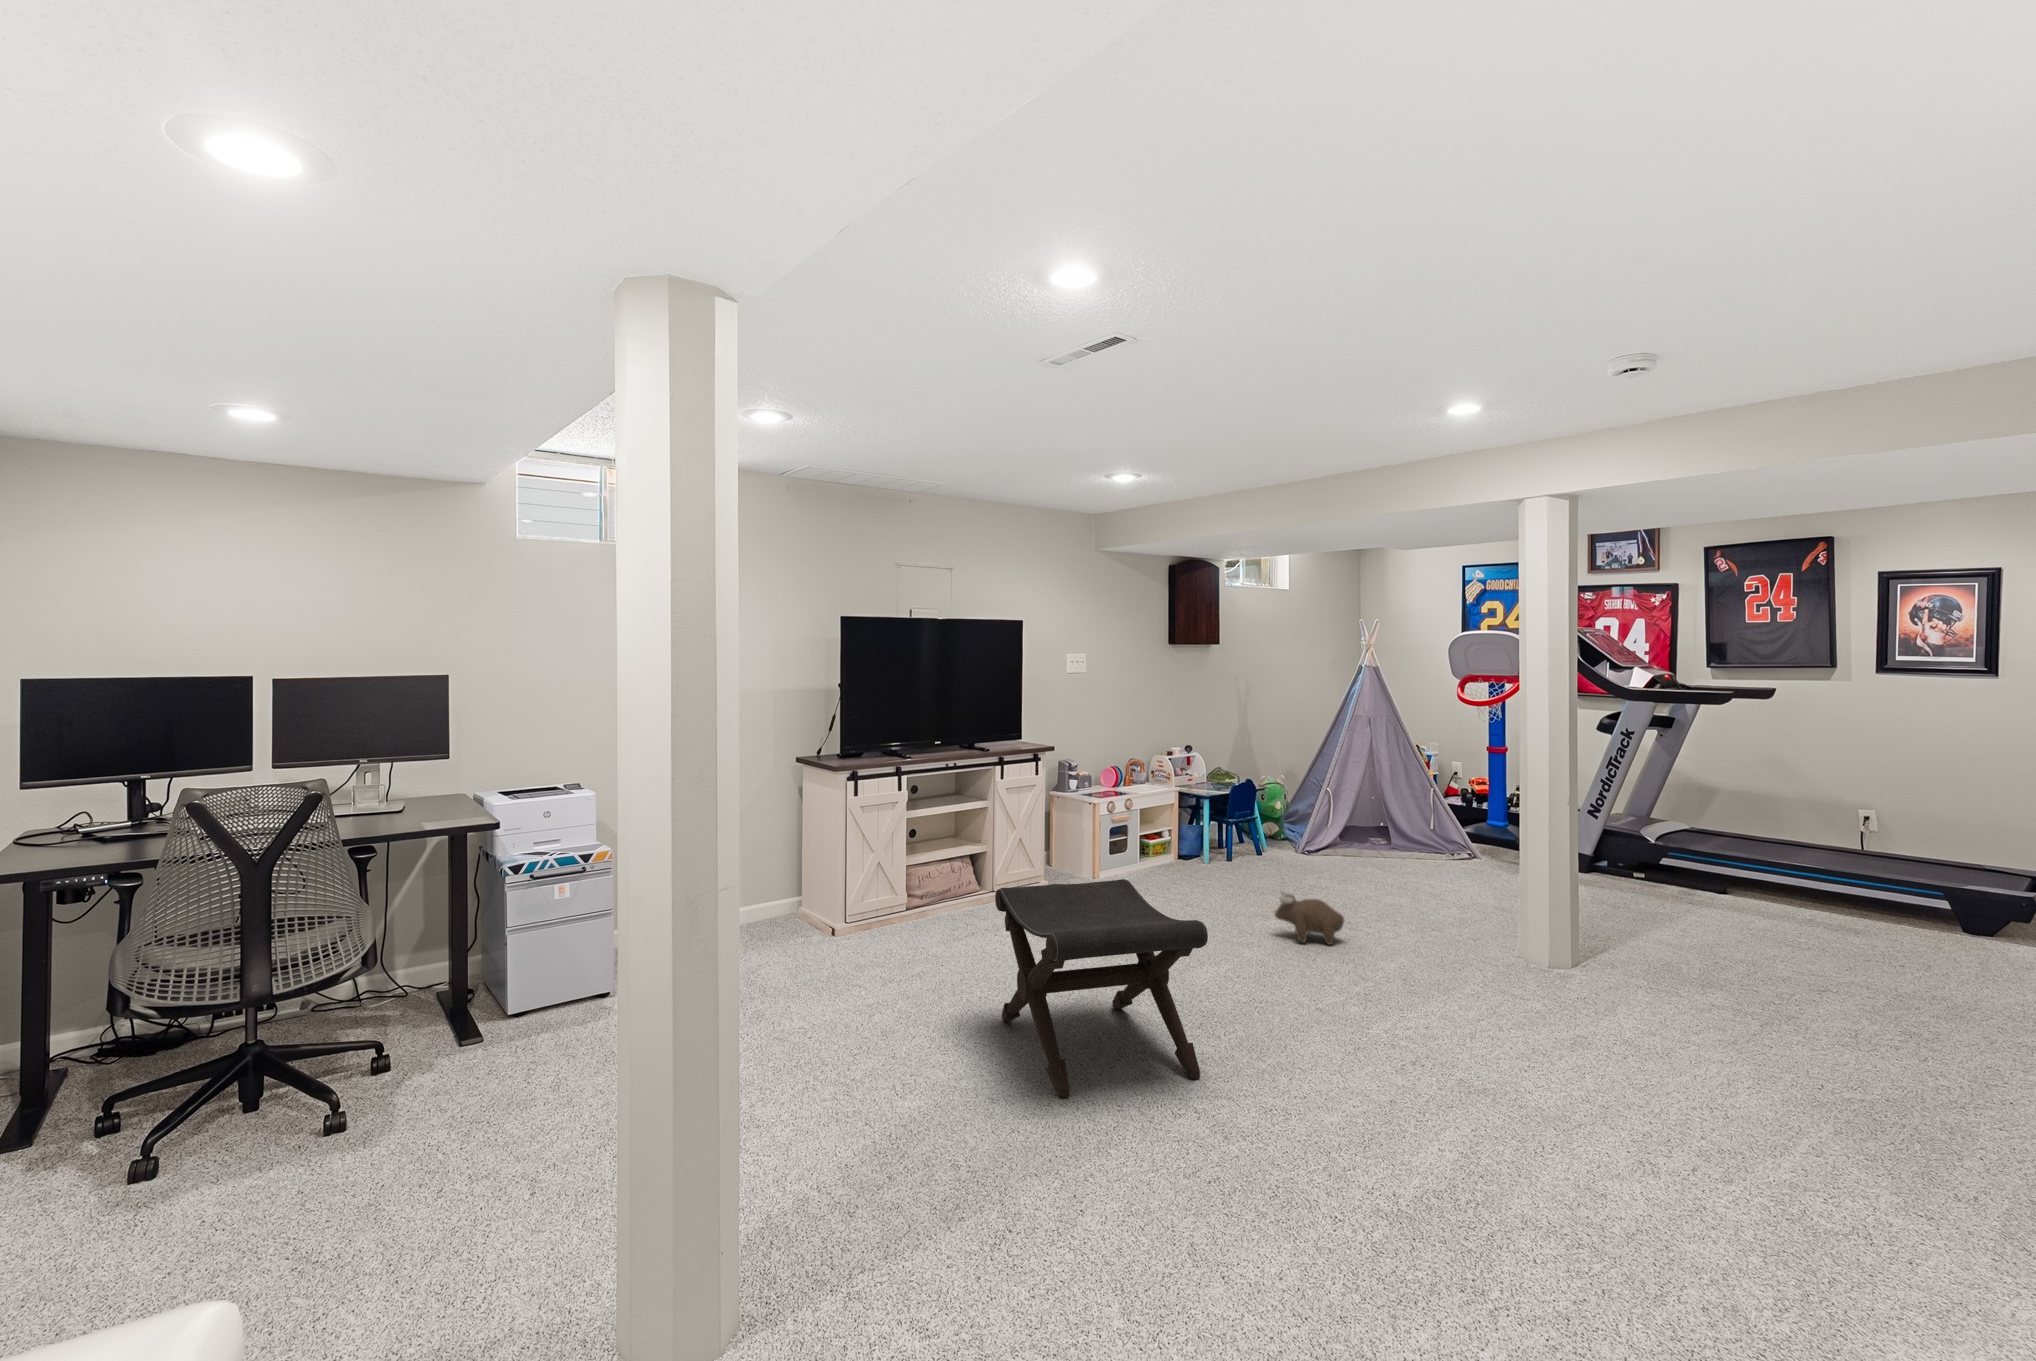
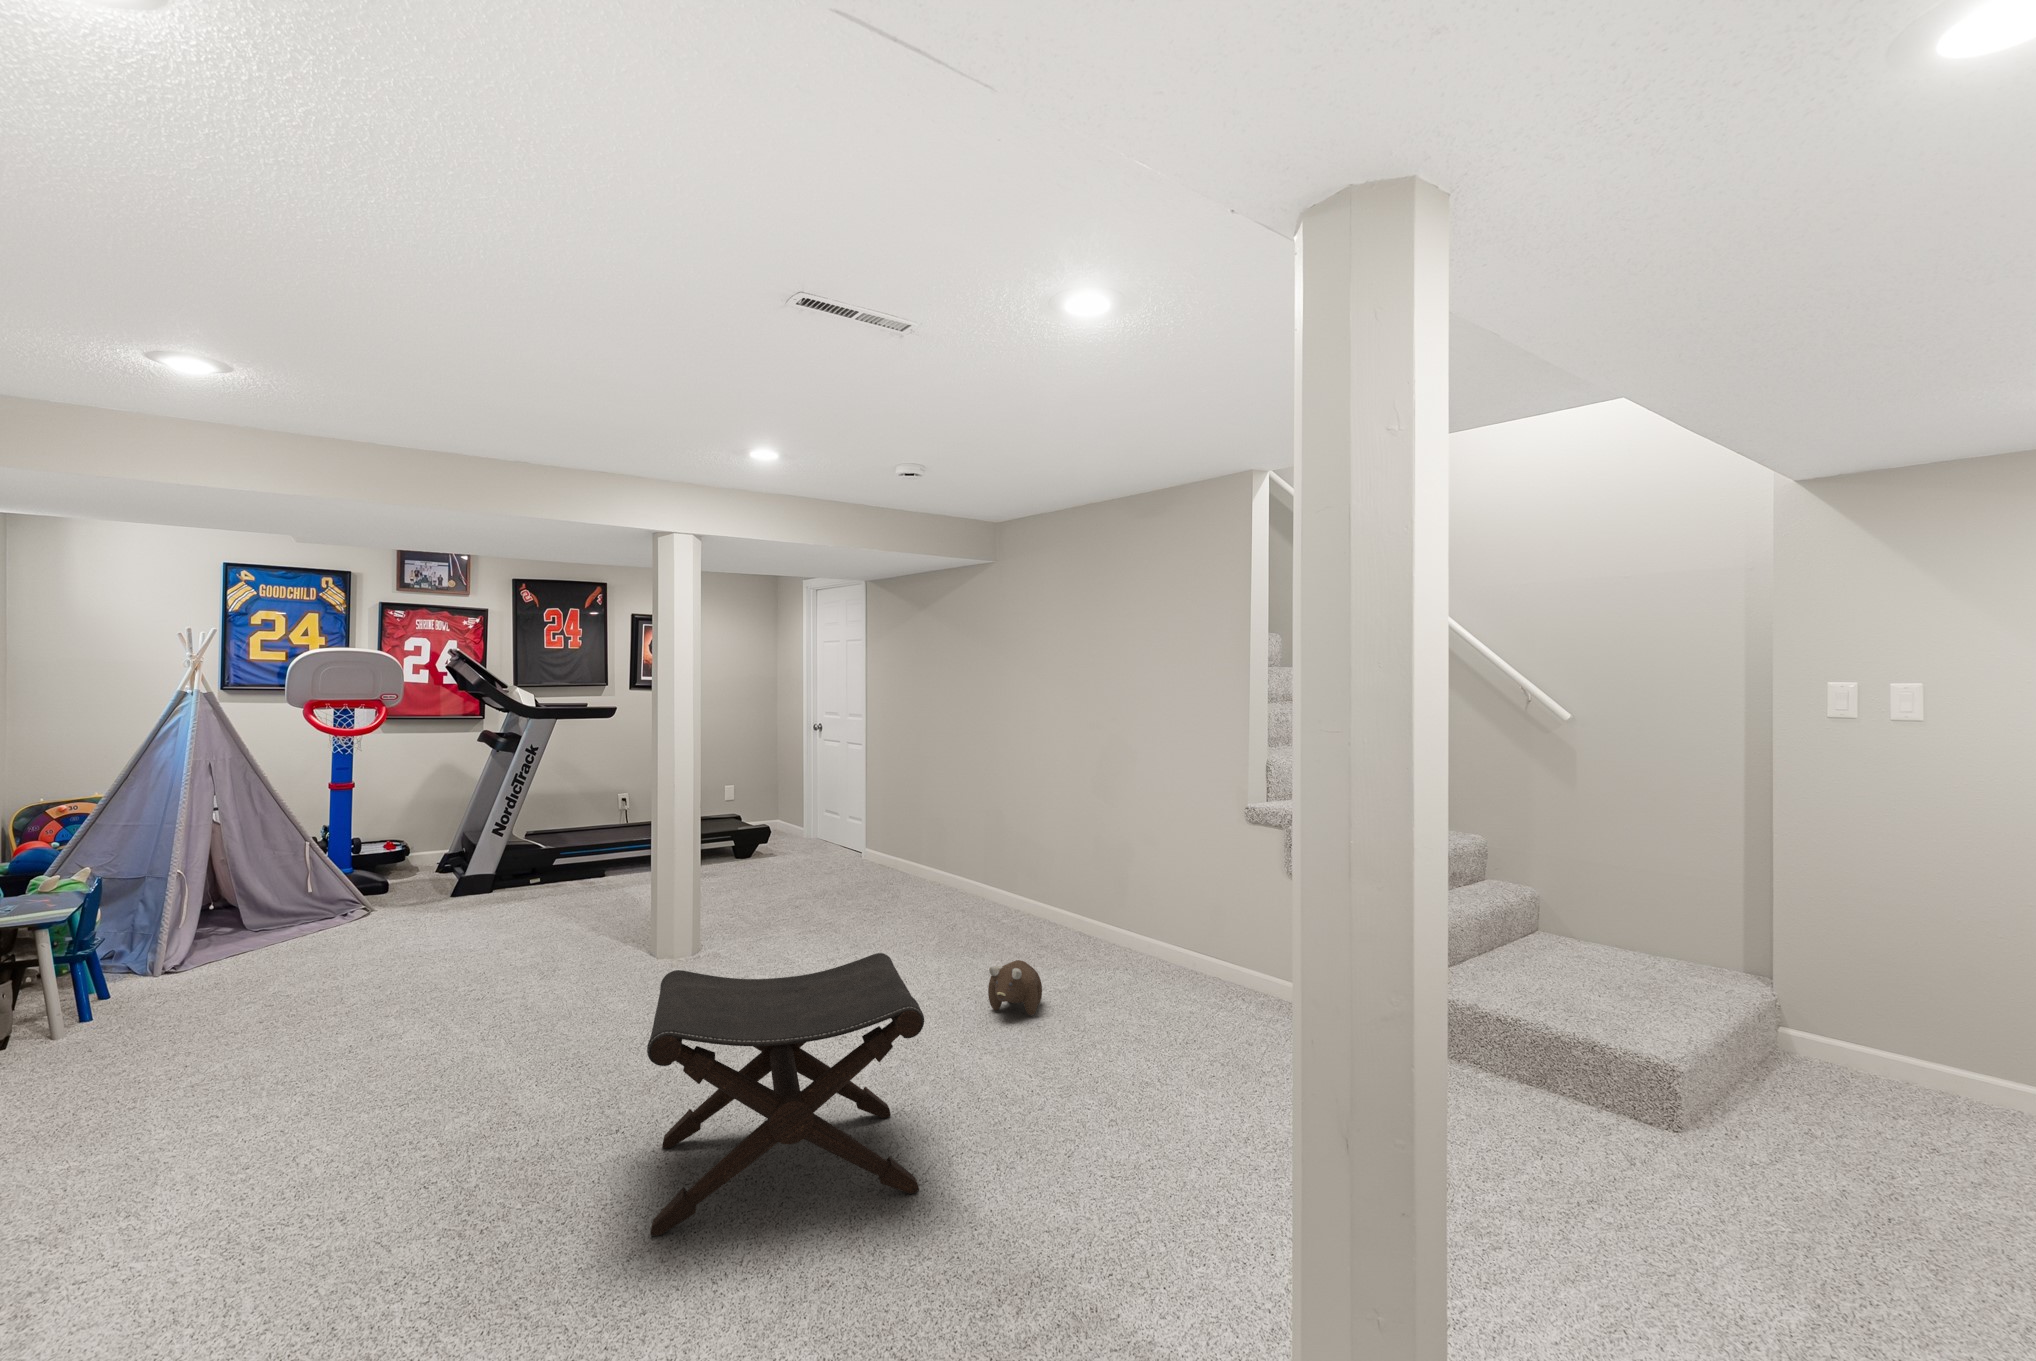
plush toy: present [1273,891,1344,945] -> present [988,960,1042,1016]

